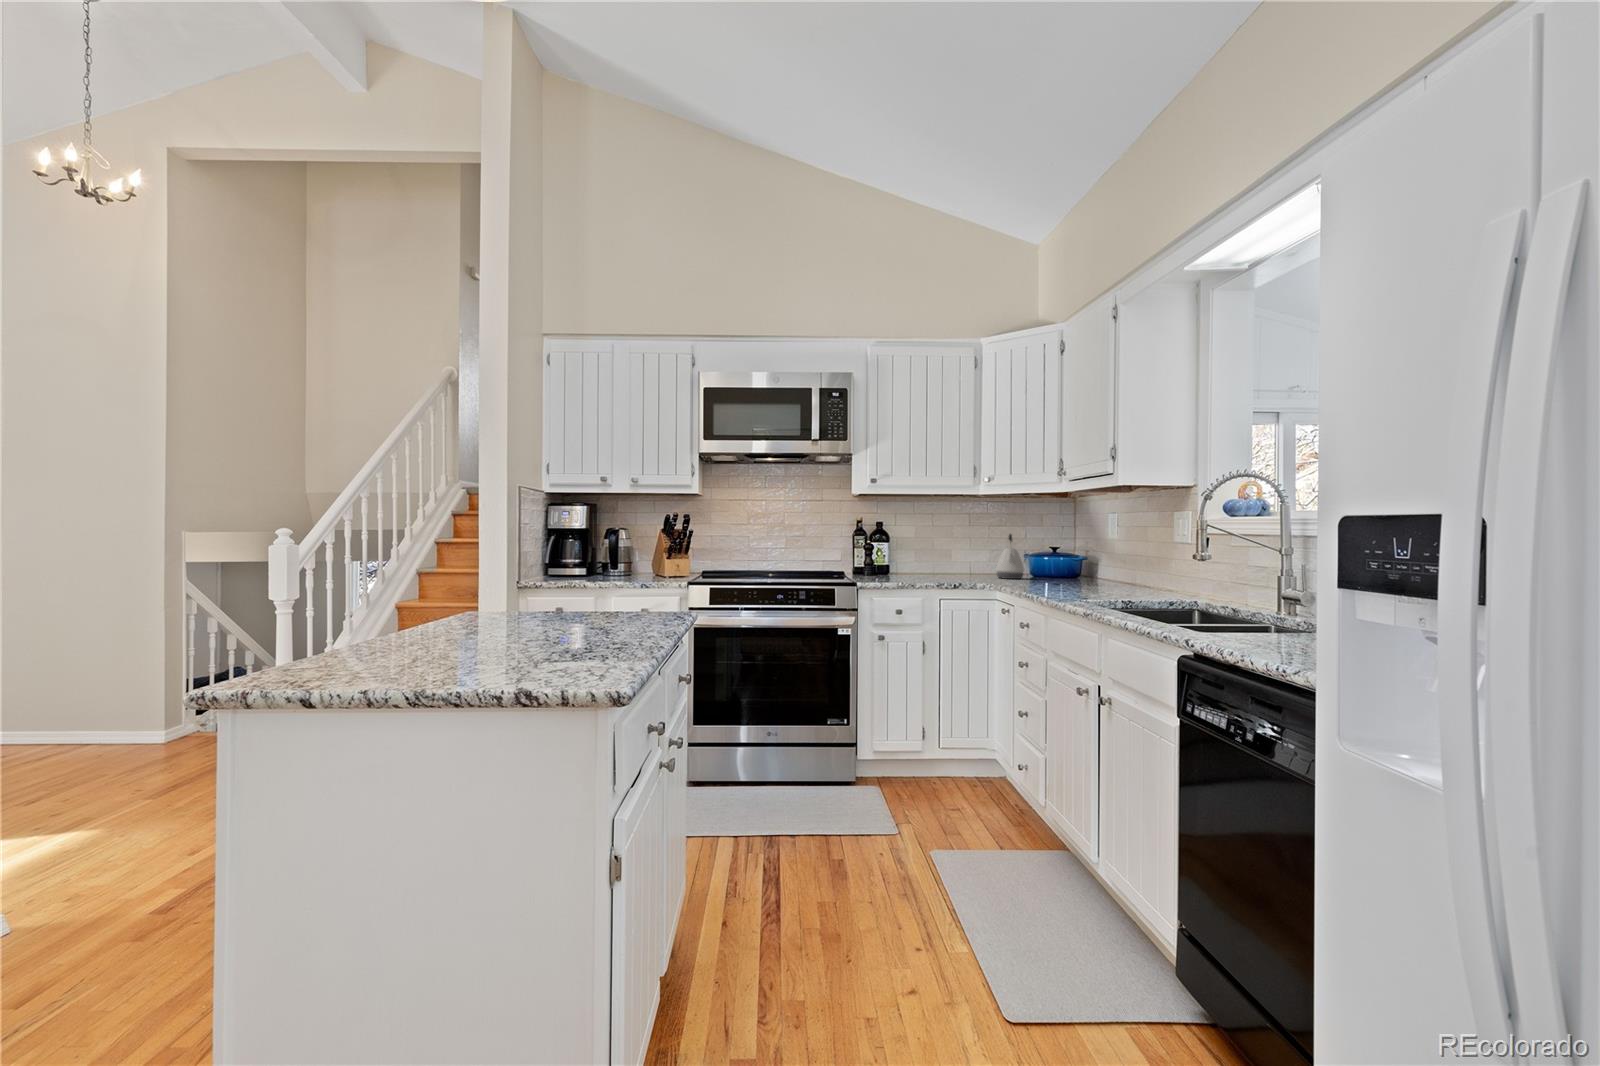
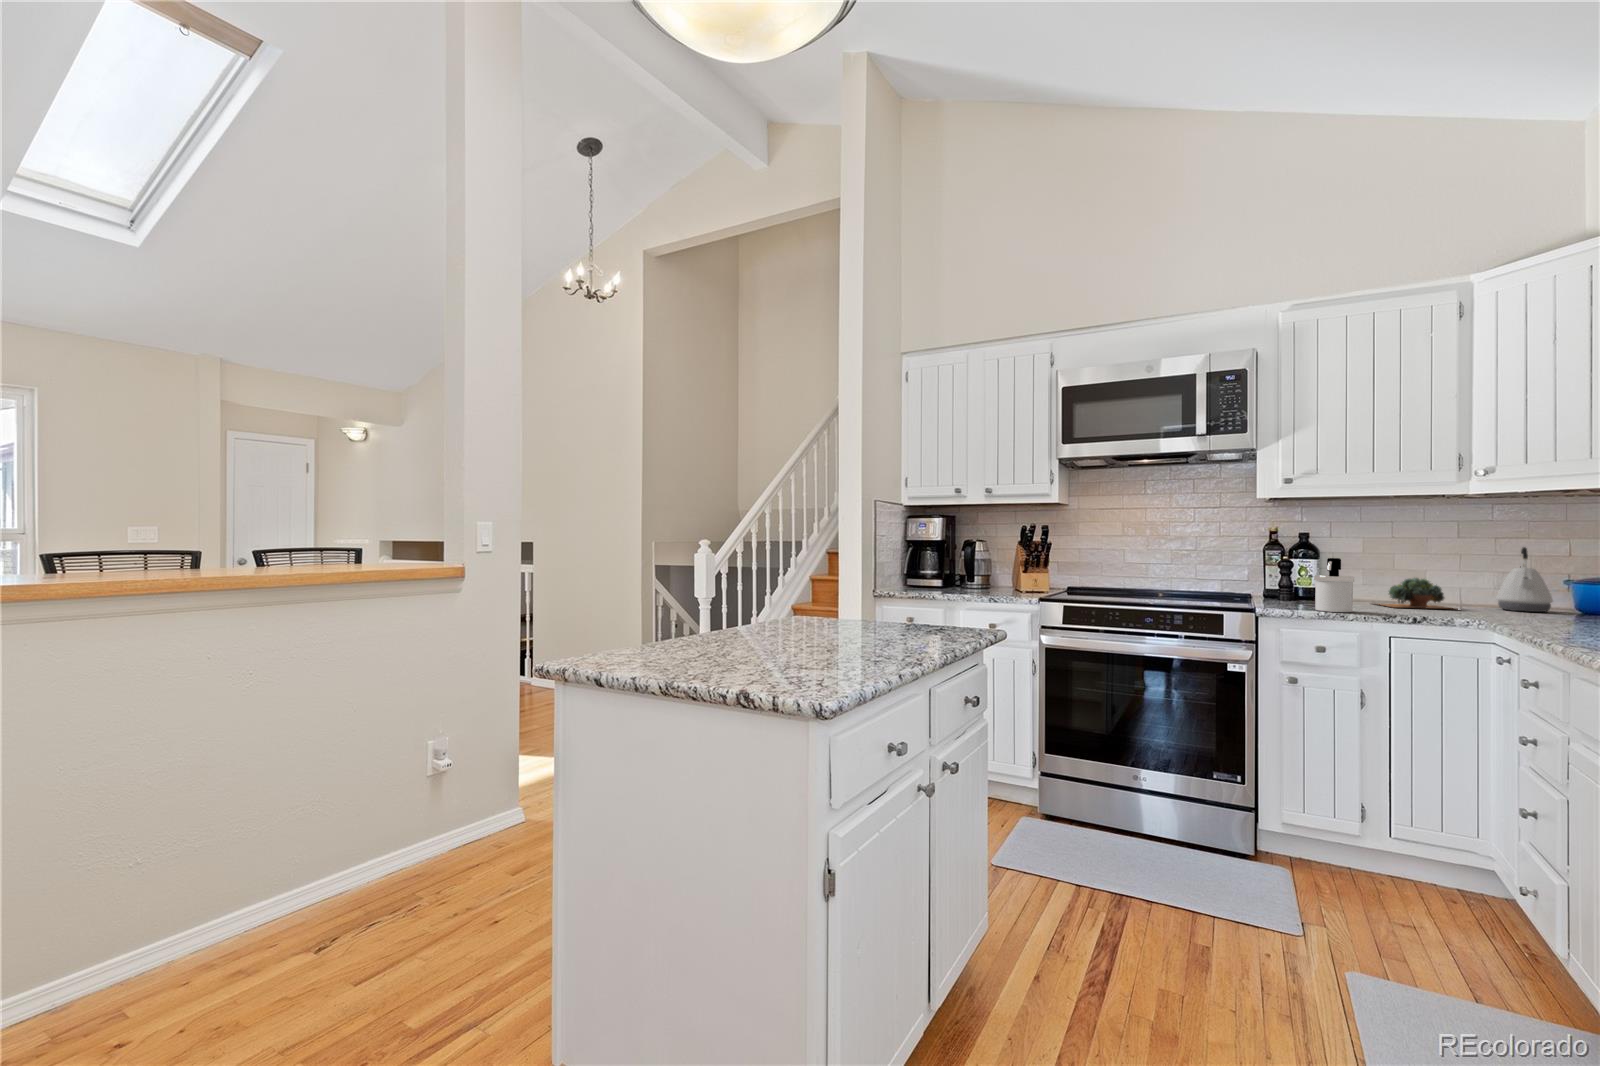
soap dispenser: none [894,542,919,583] -> present [1314,558,1354,612]
succulent plant: none [924,556,977,579] -> present [1376,578,1452,609]

